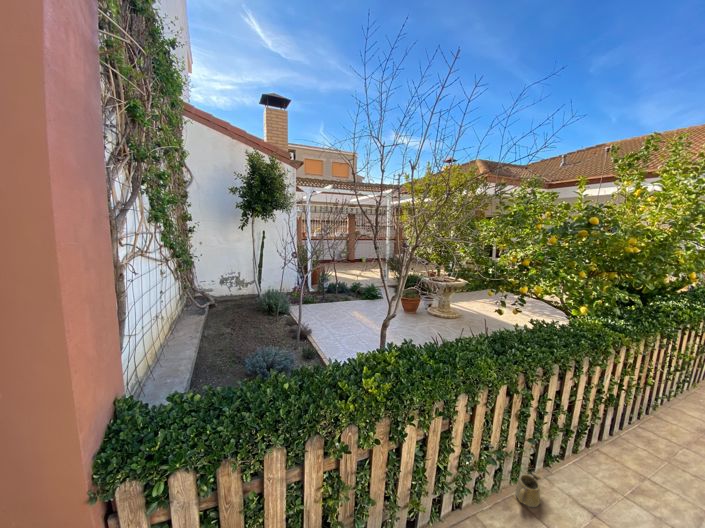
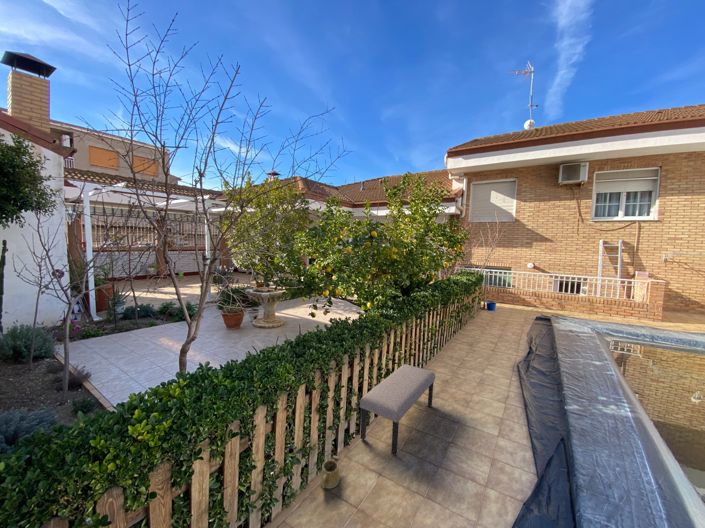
bench: none [566,394,697,505] -> present [360,364,435,455]

